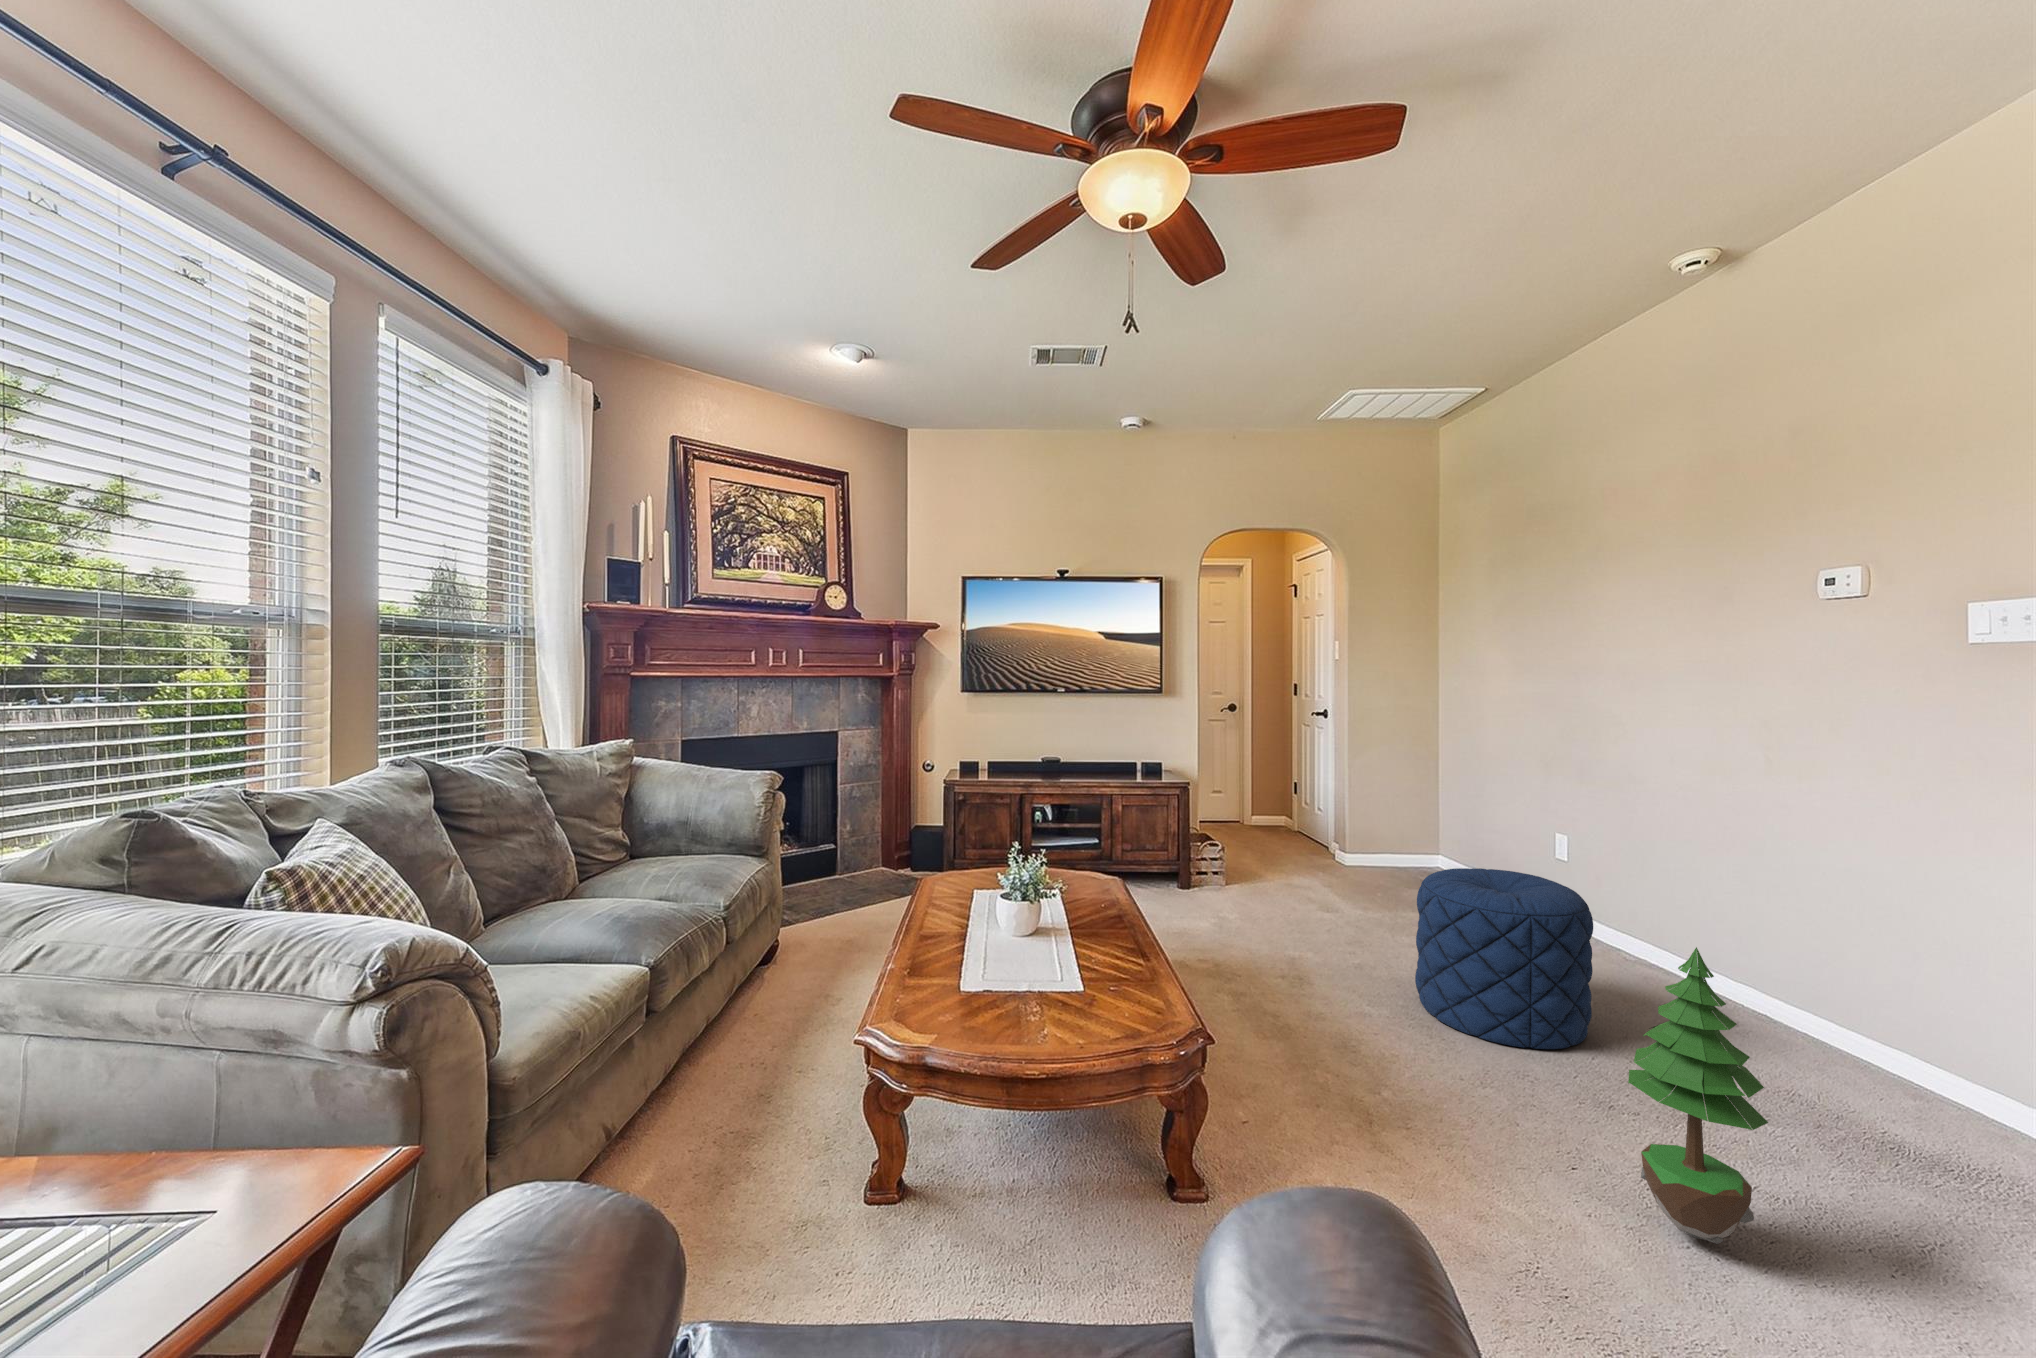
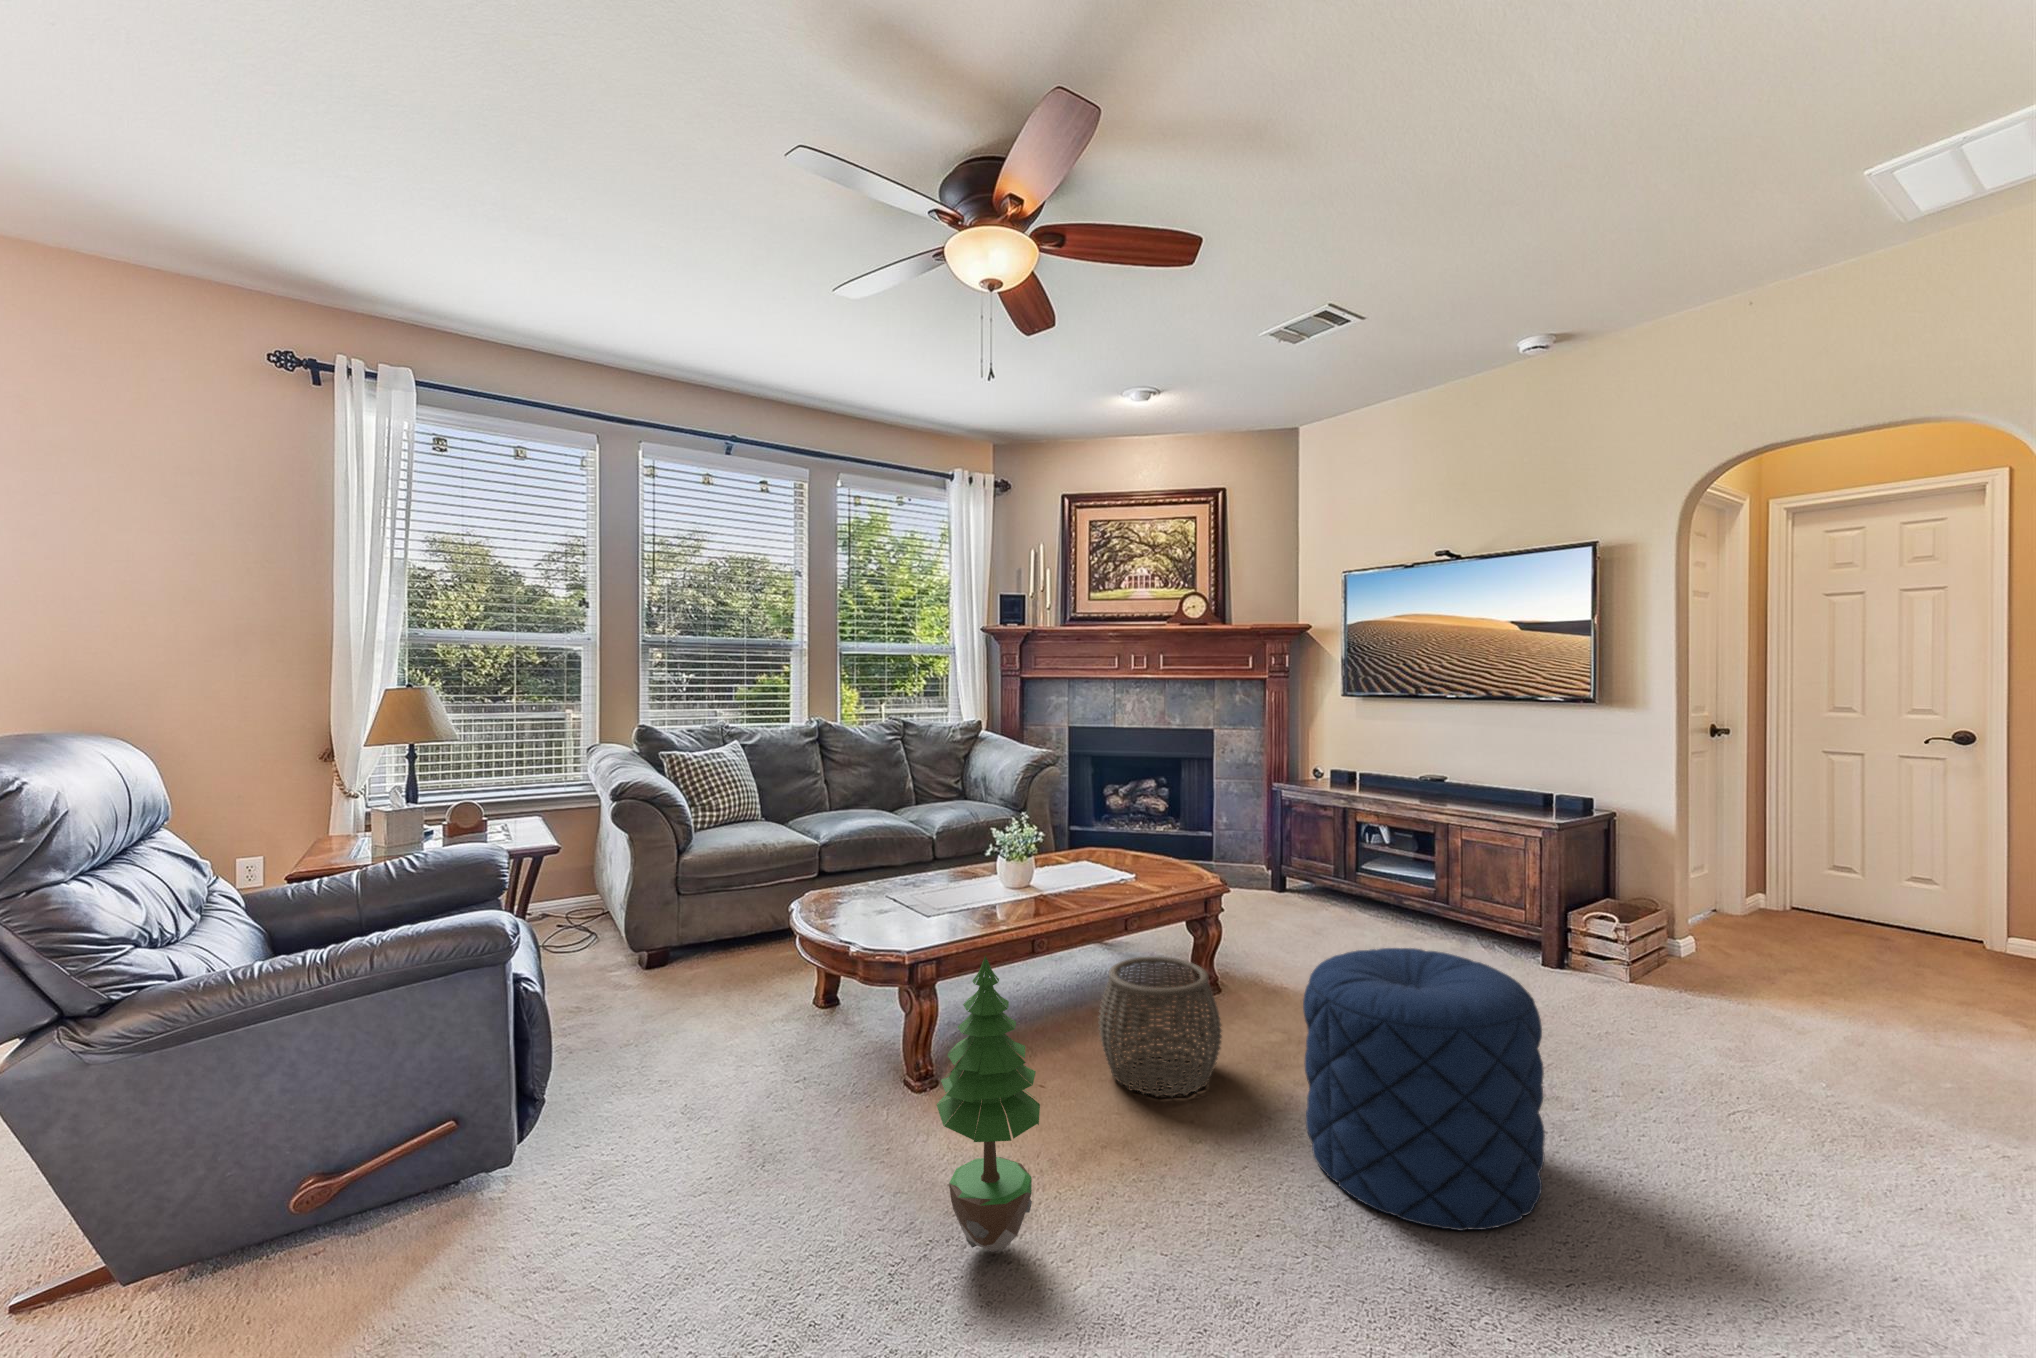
woven basket: none [1275,938,1400,1074] -> present [1098,957,1222,1097]

